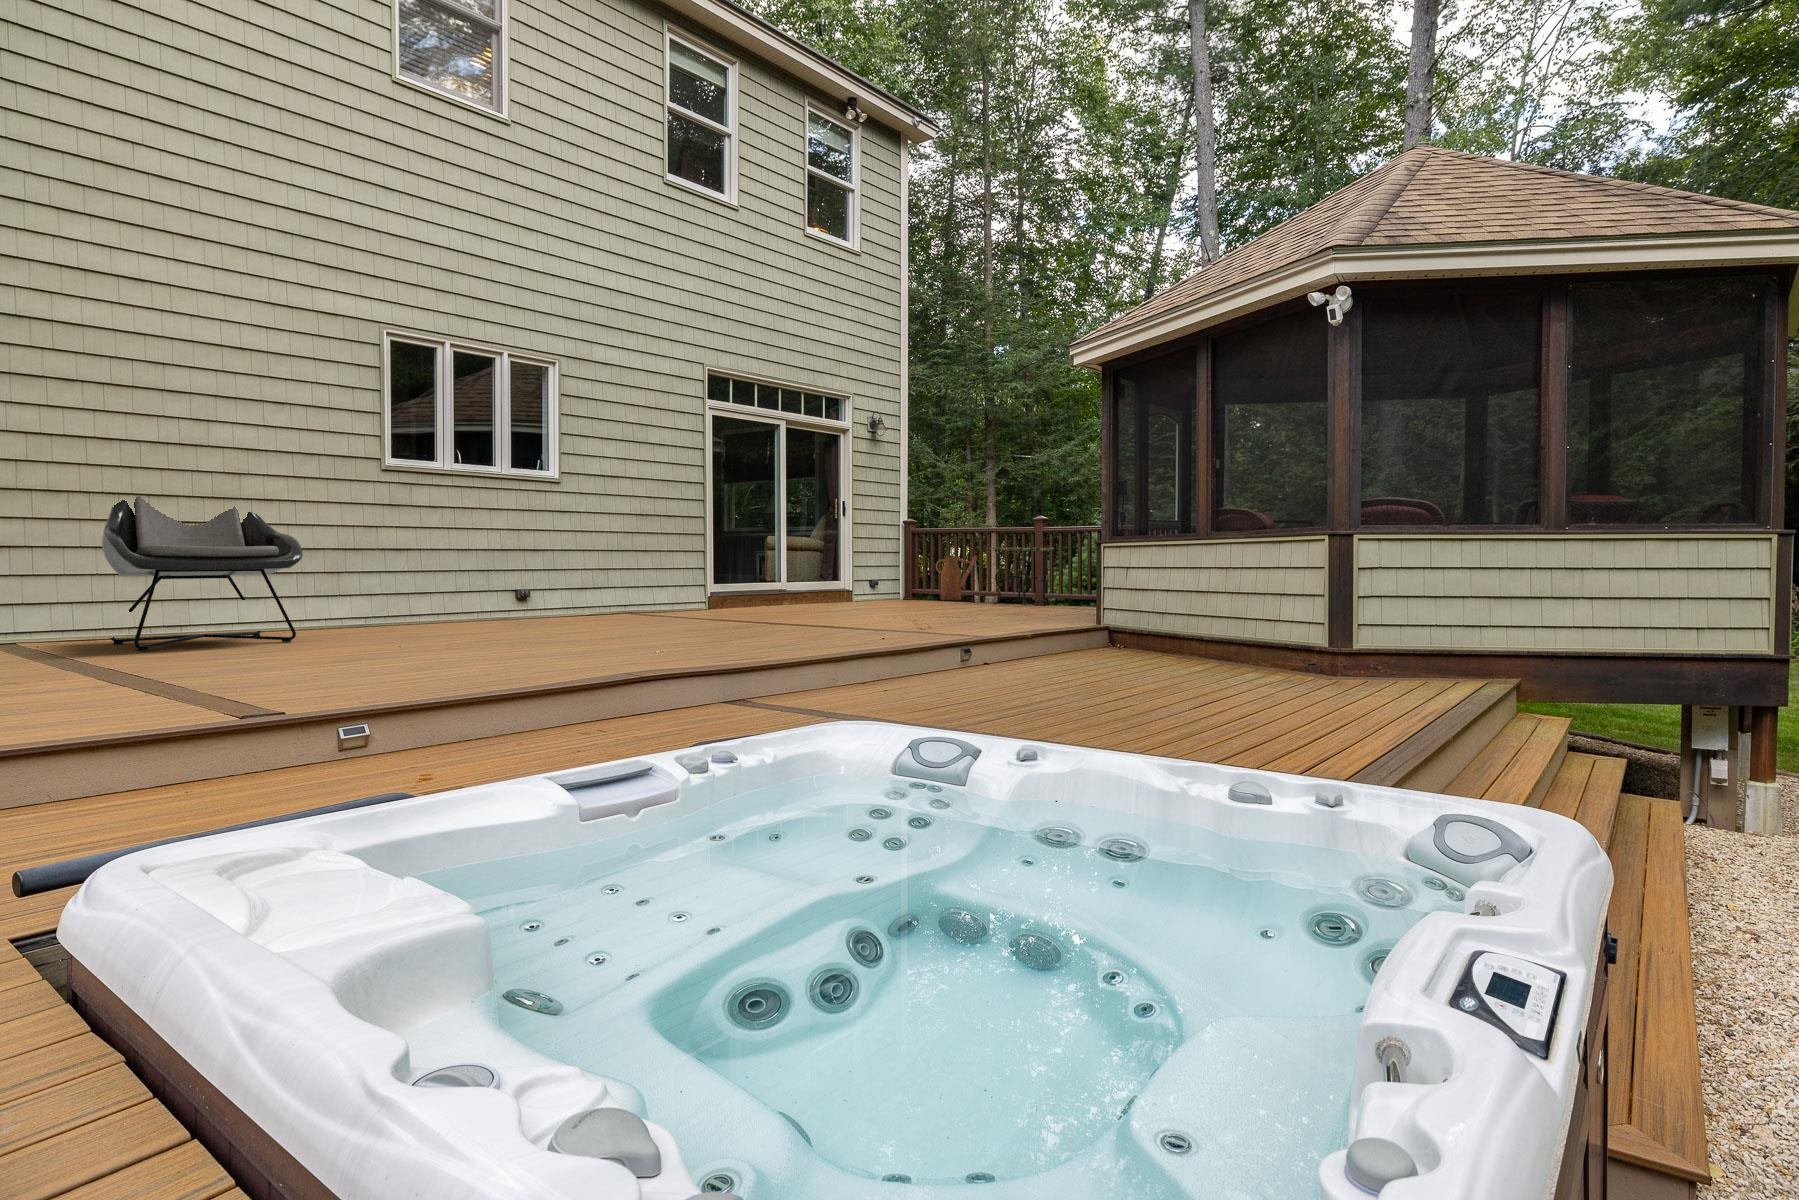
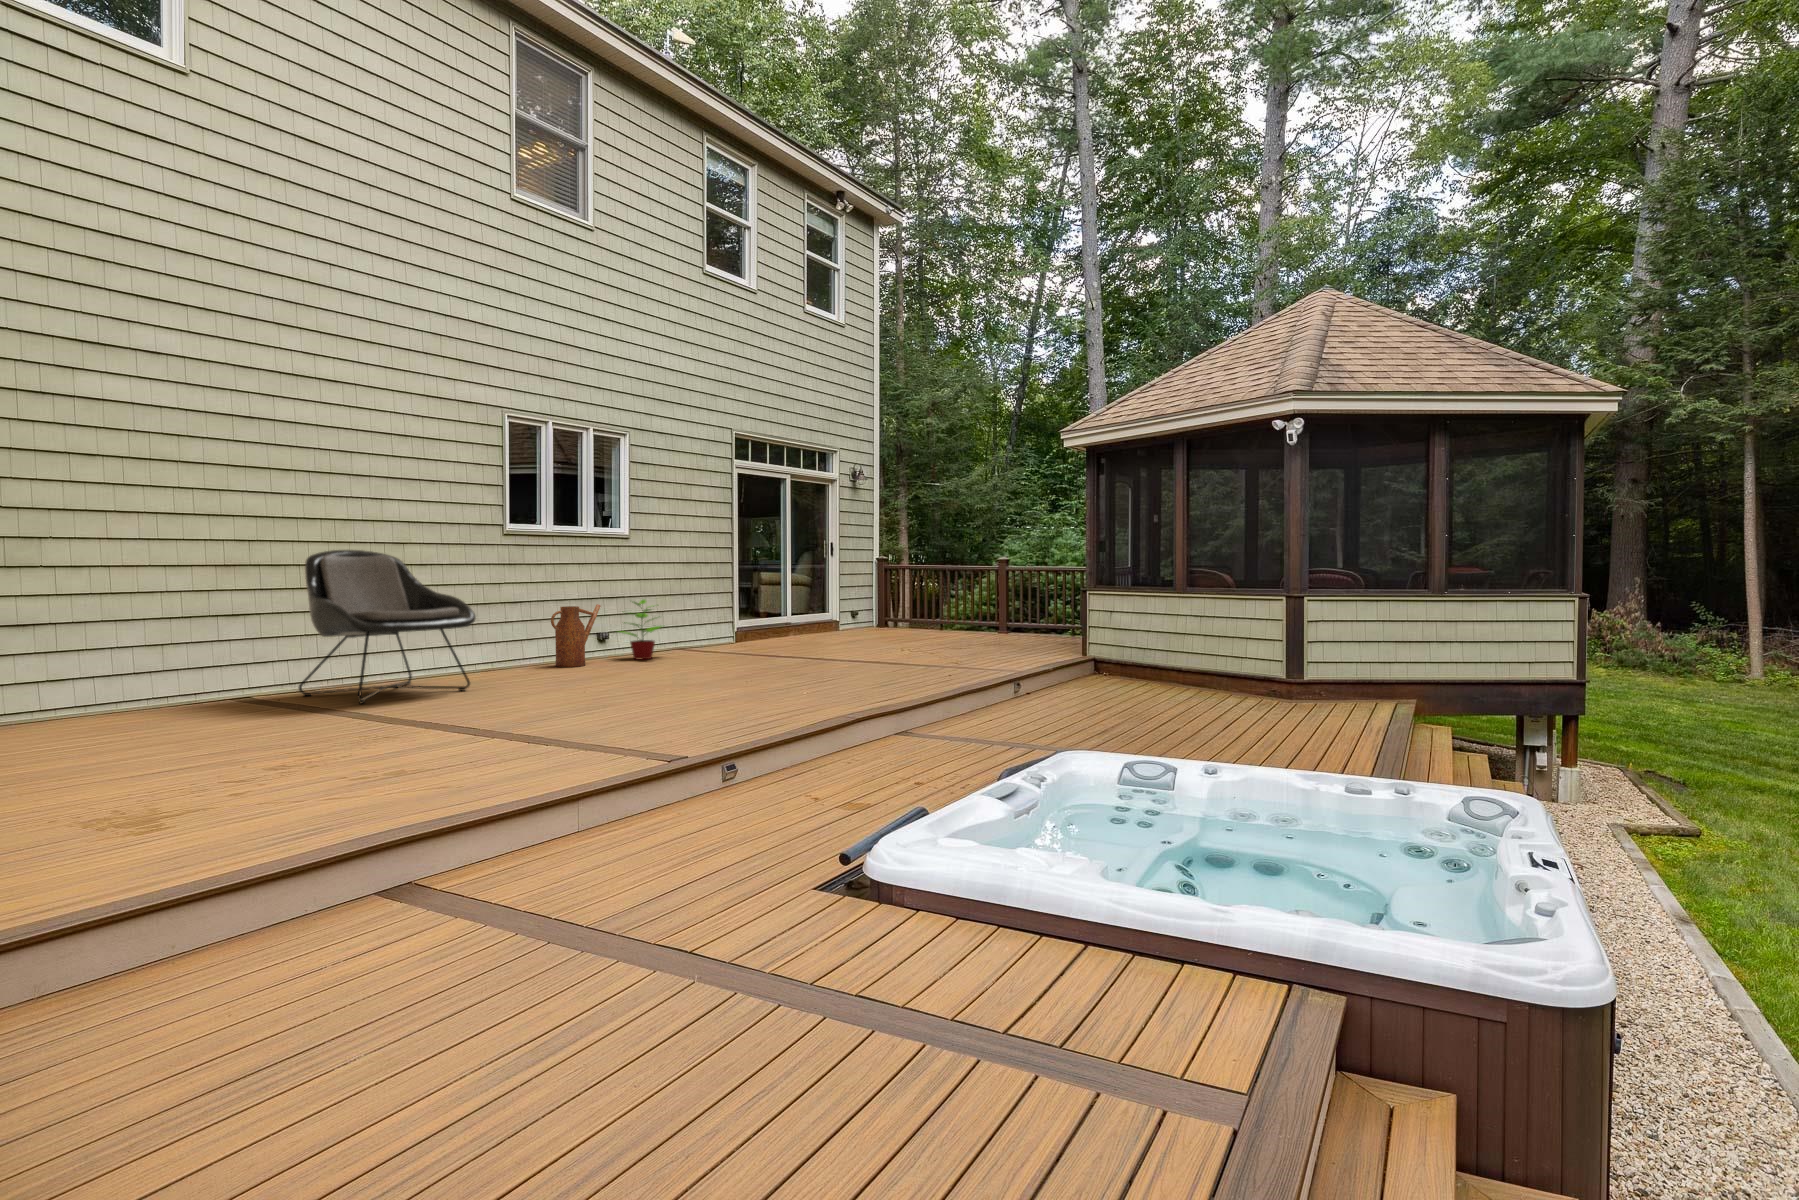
side table: present [991,547,1054,605] -> none [963,586,1017,635]
potted plant: none [542,549,601,620] -> present [621,599,661,660]
watering can: present [936,556,978,600] -> present [551,604,601,667]

